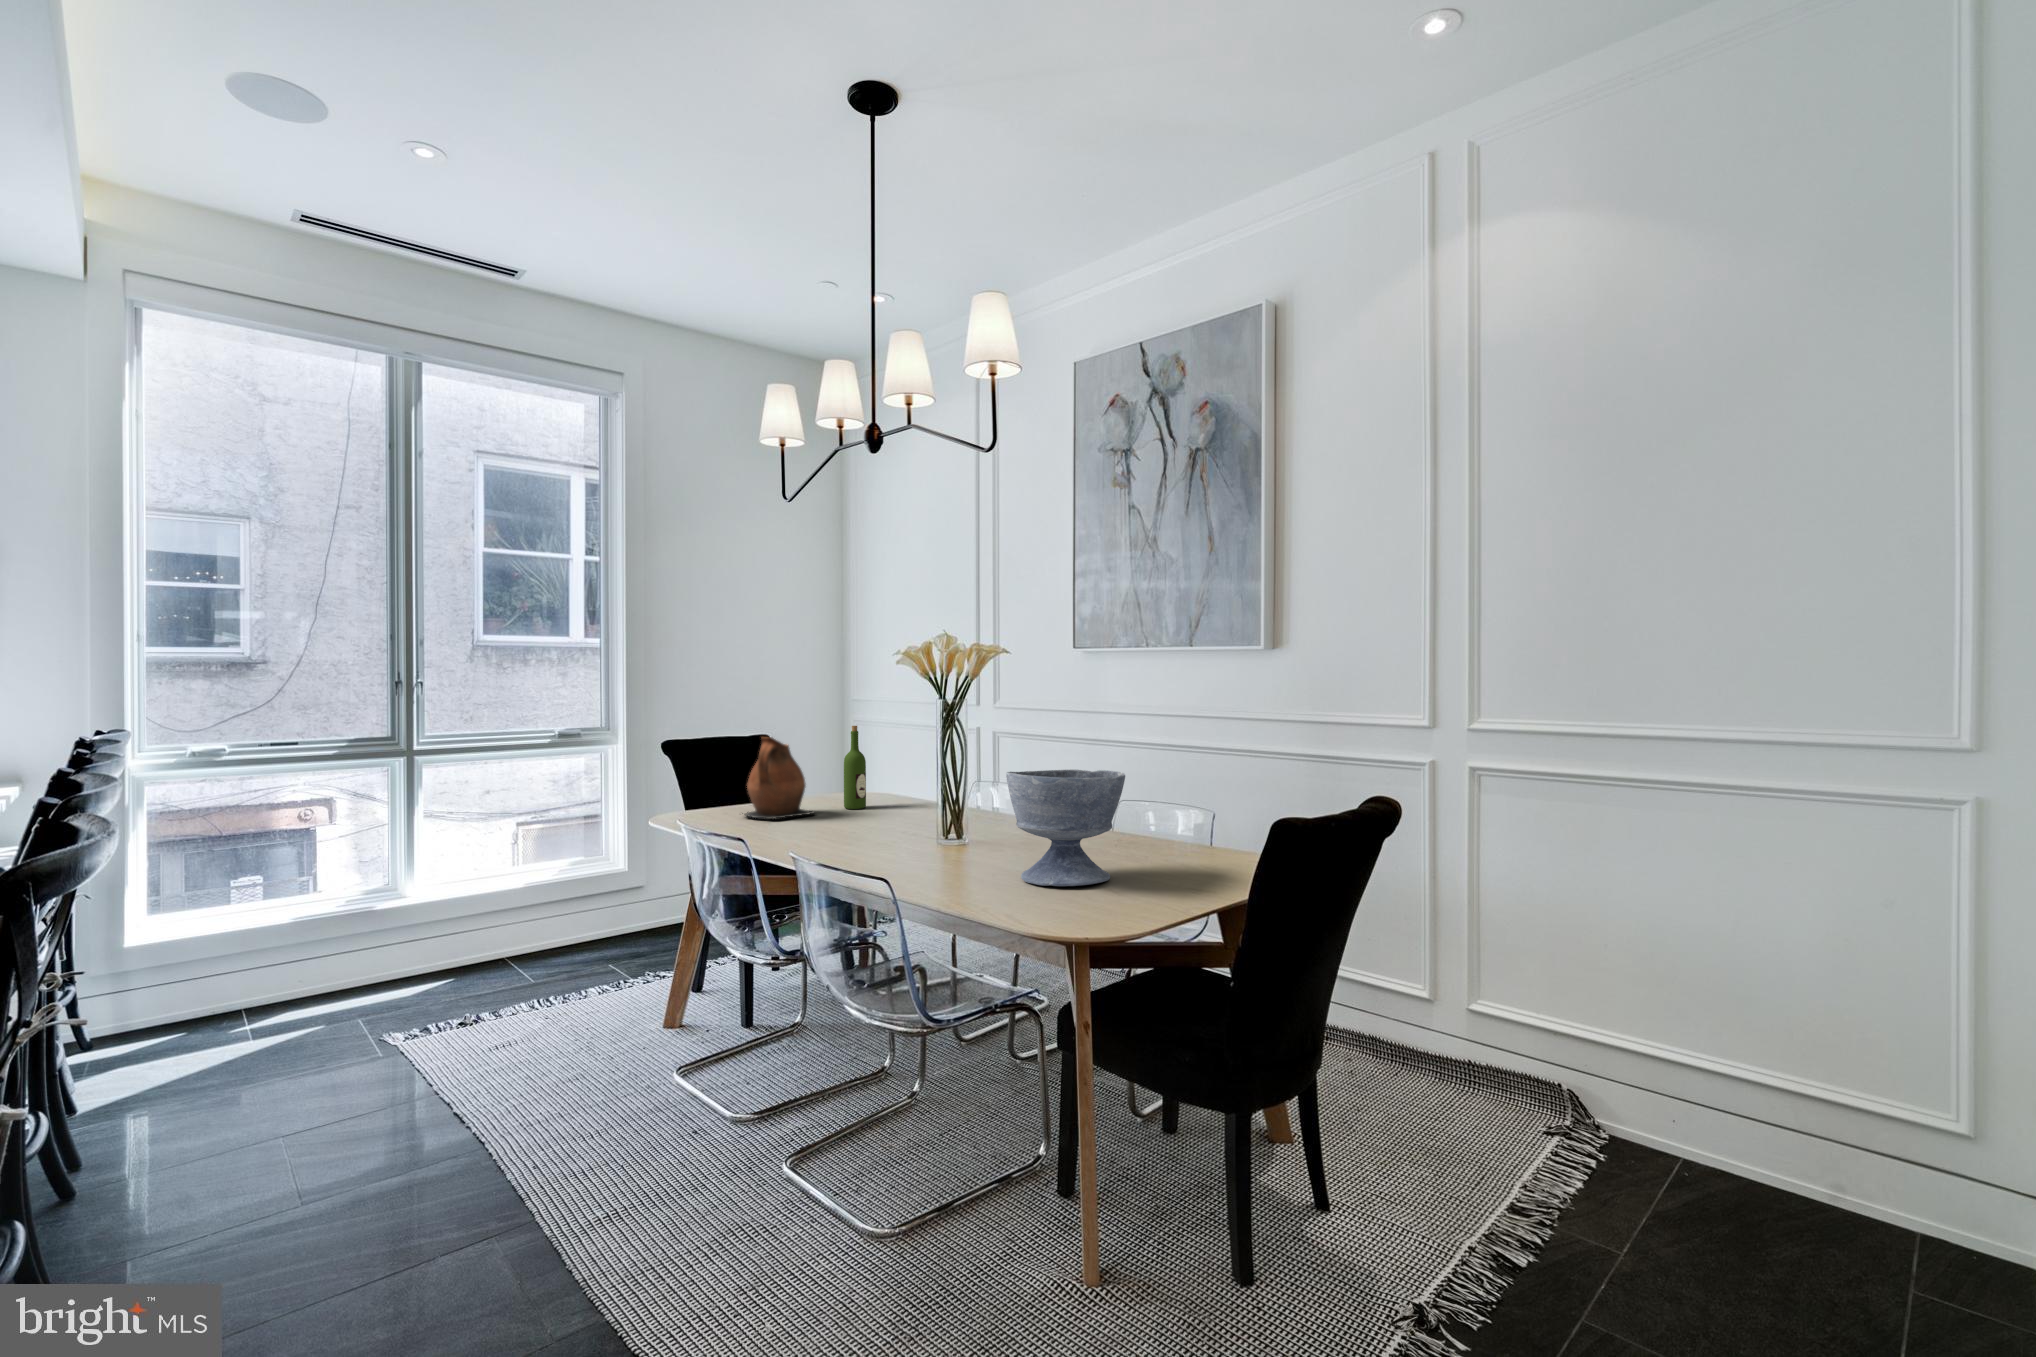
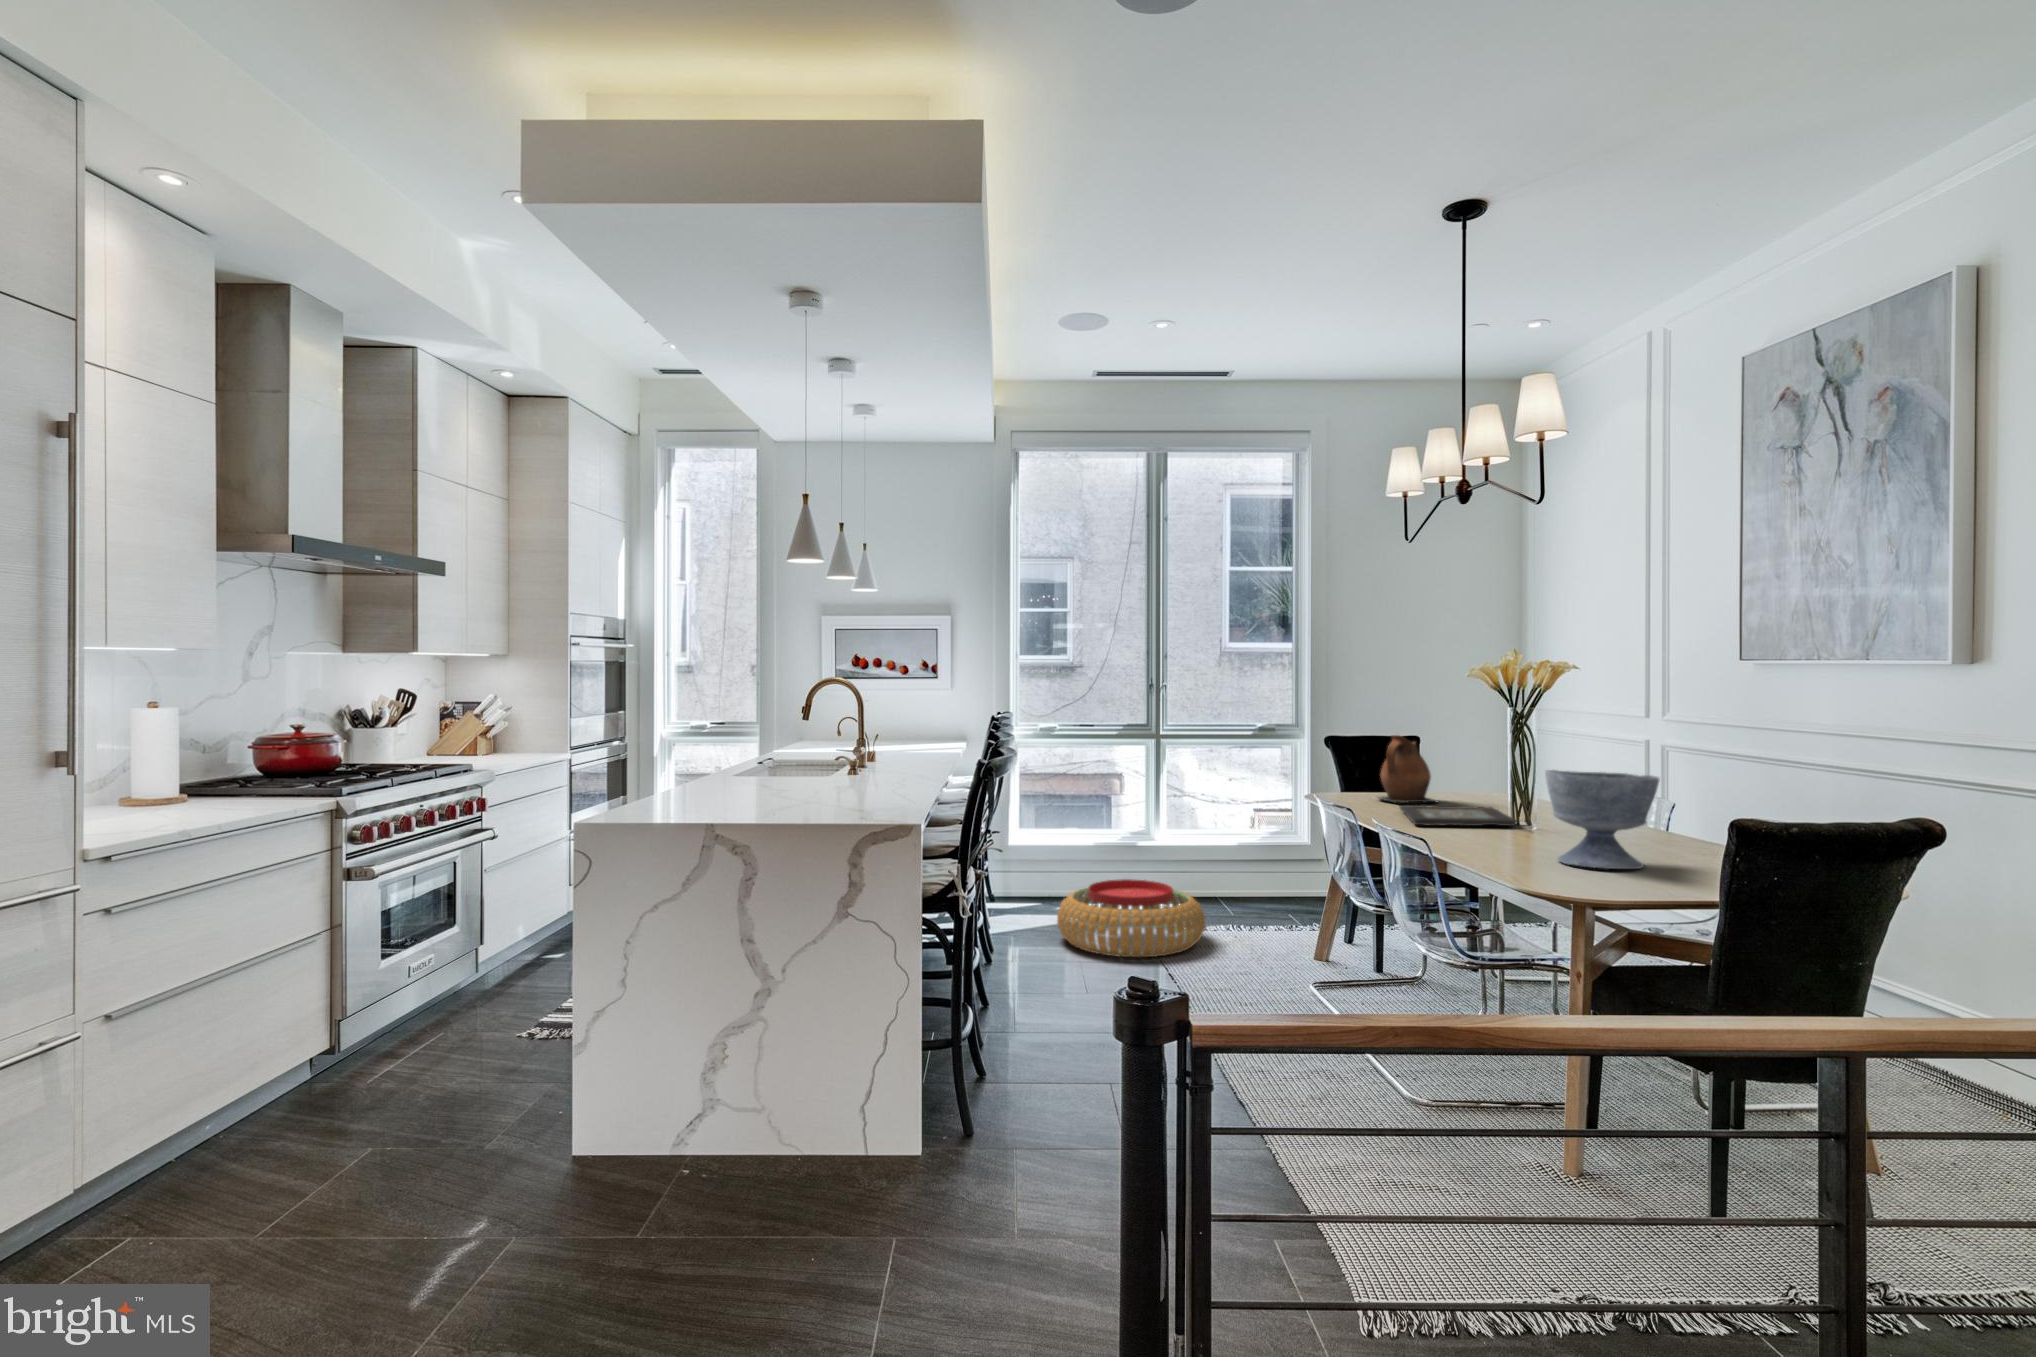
wine bottle: present [844,726,866,809] -> none [1468,729,1489,803]
decorative tray: none [783,815,930,850] -> present [1399,805,1516,826]
pouf: none [237,965,503,1104] -> present [1057,879,1205,957]

